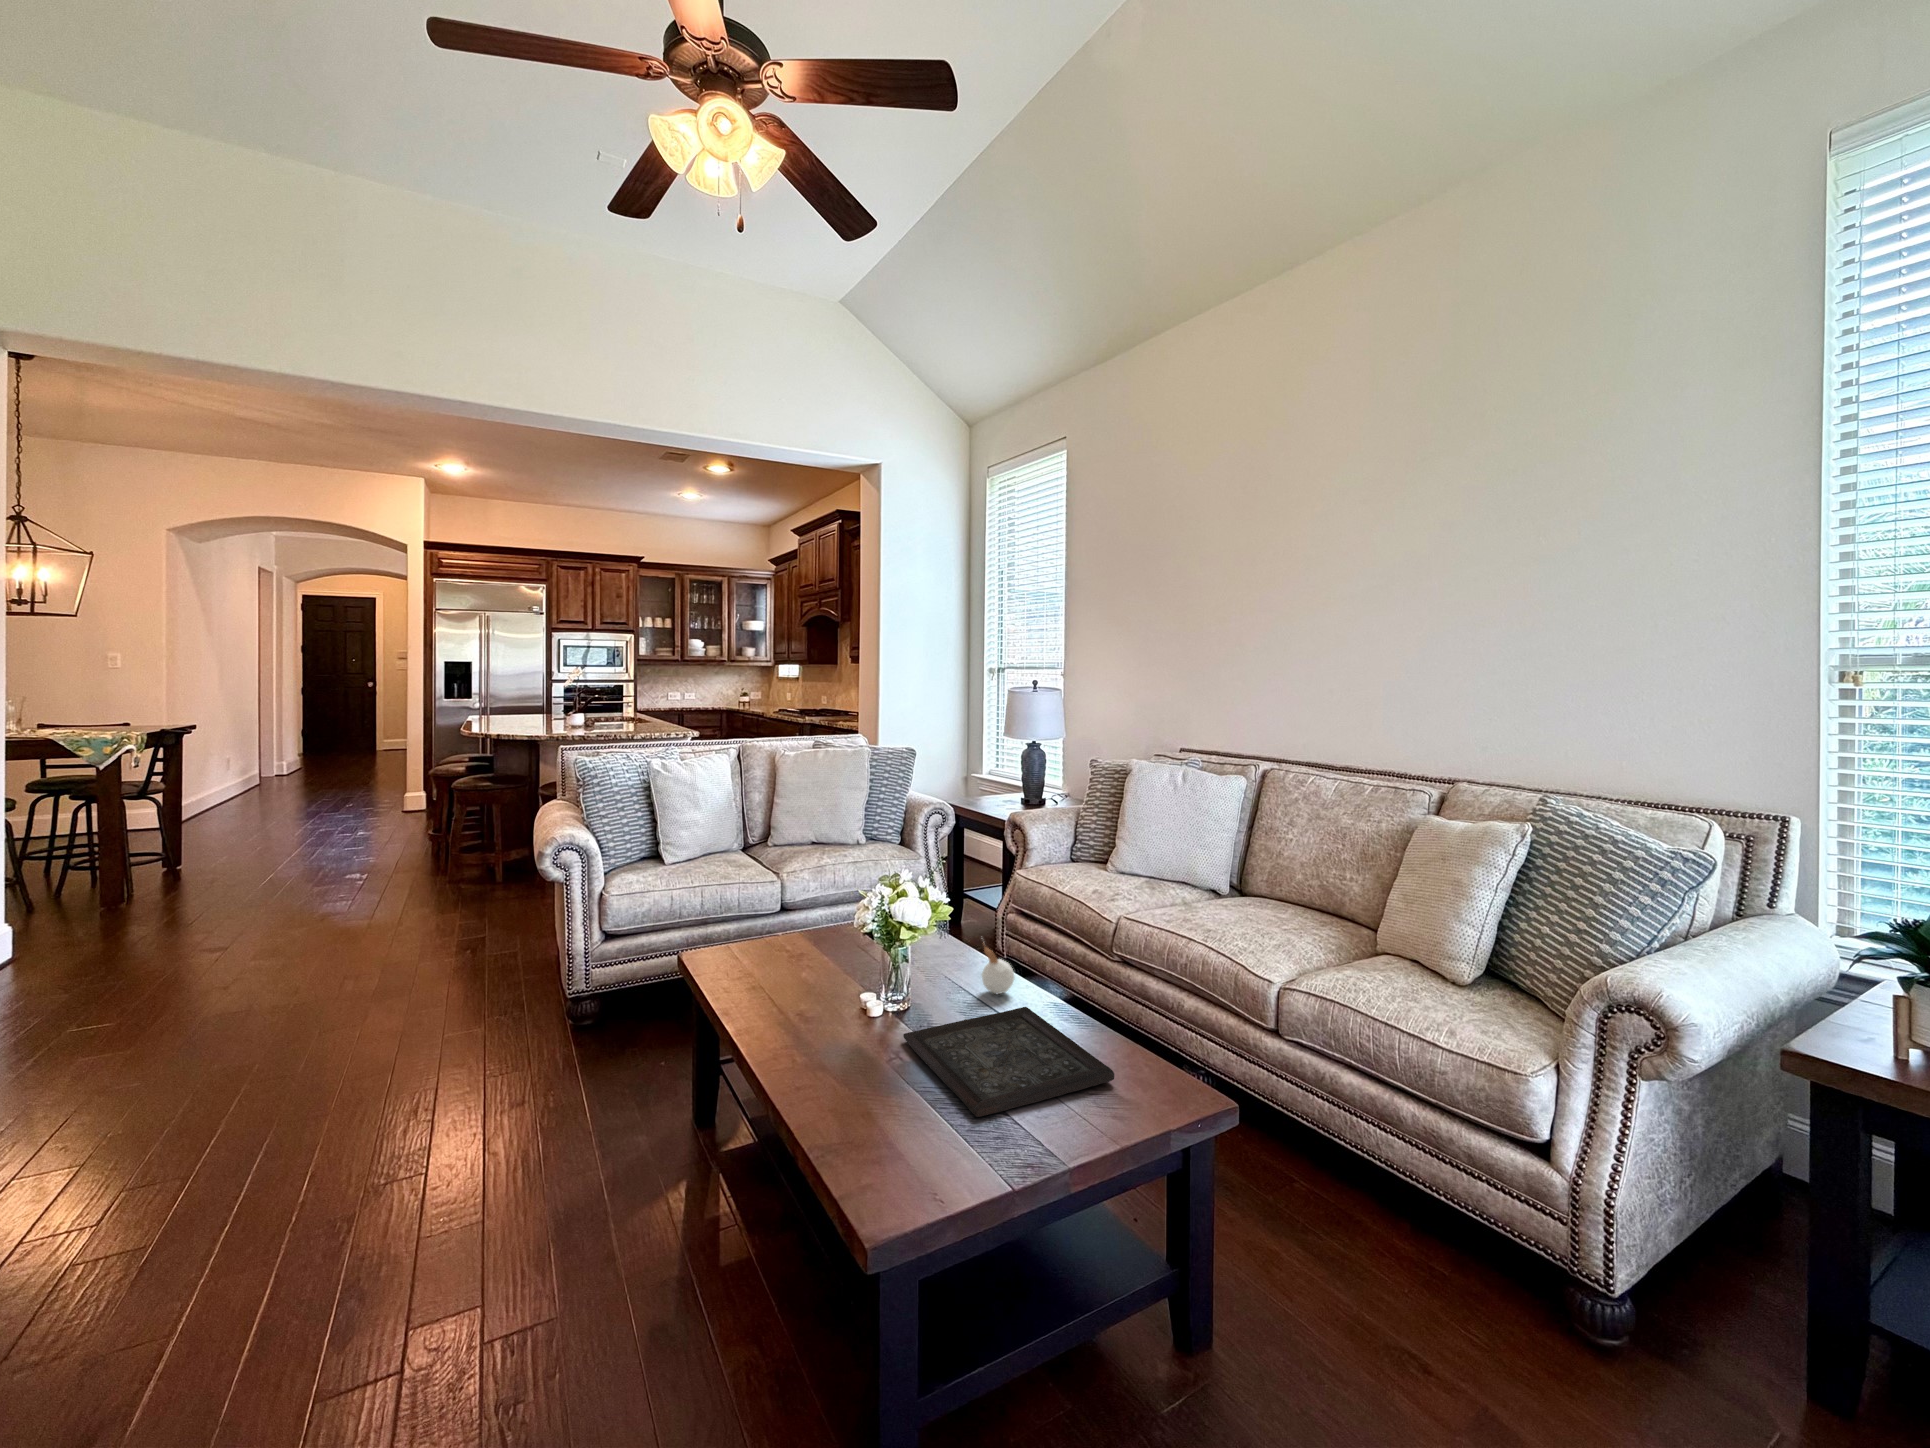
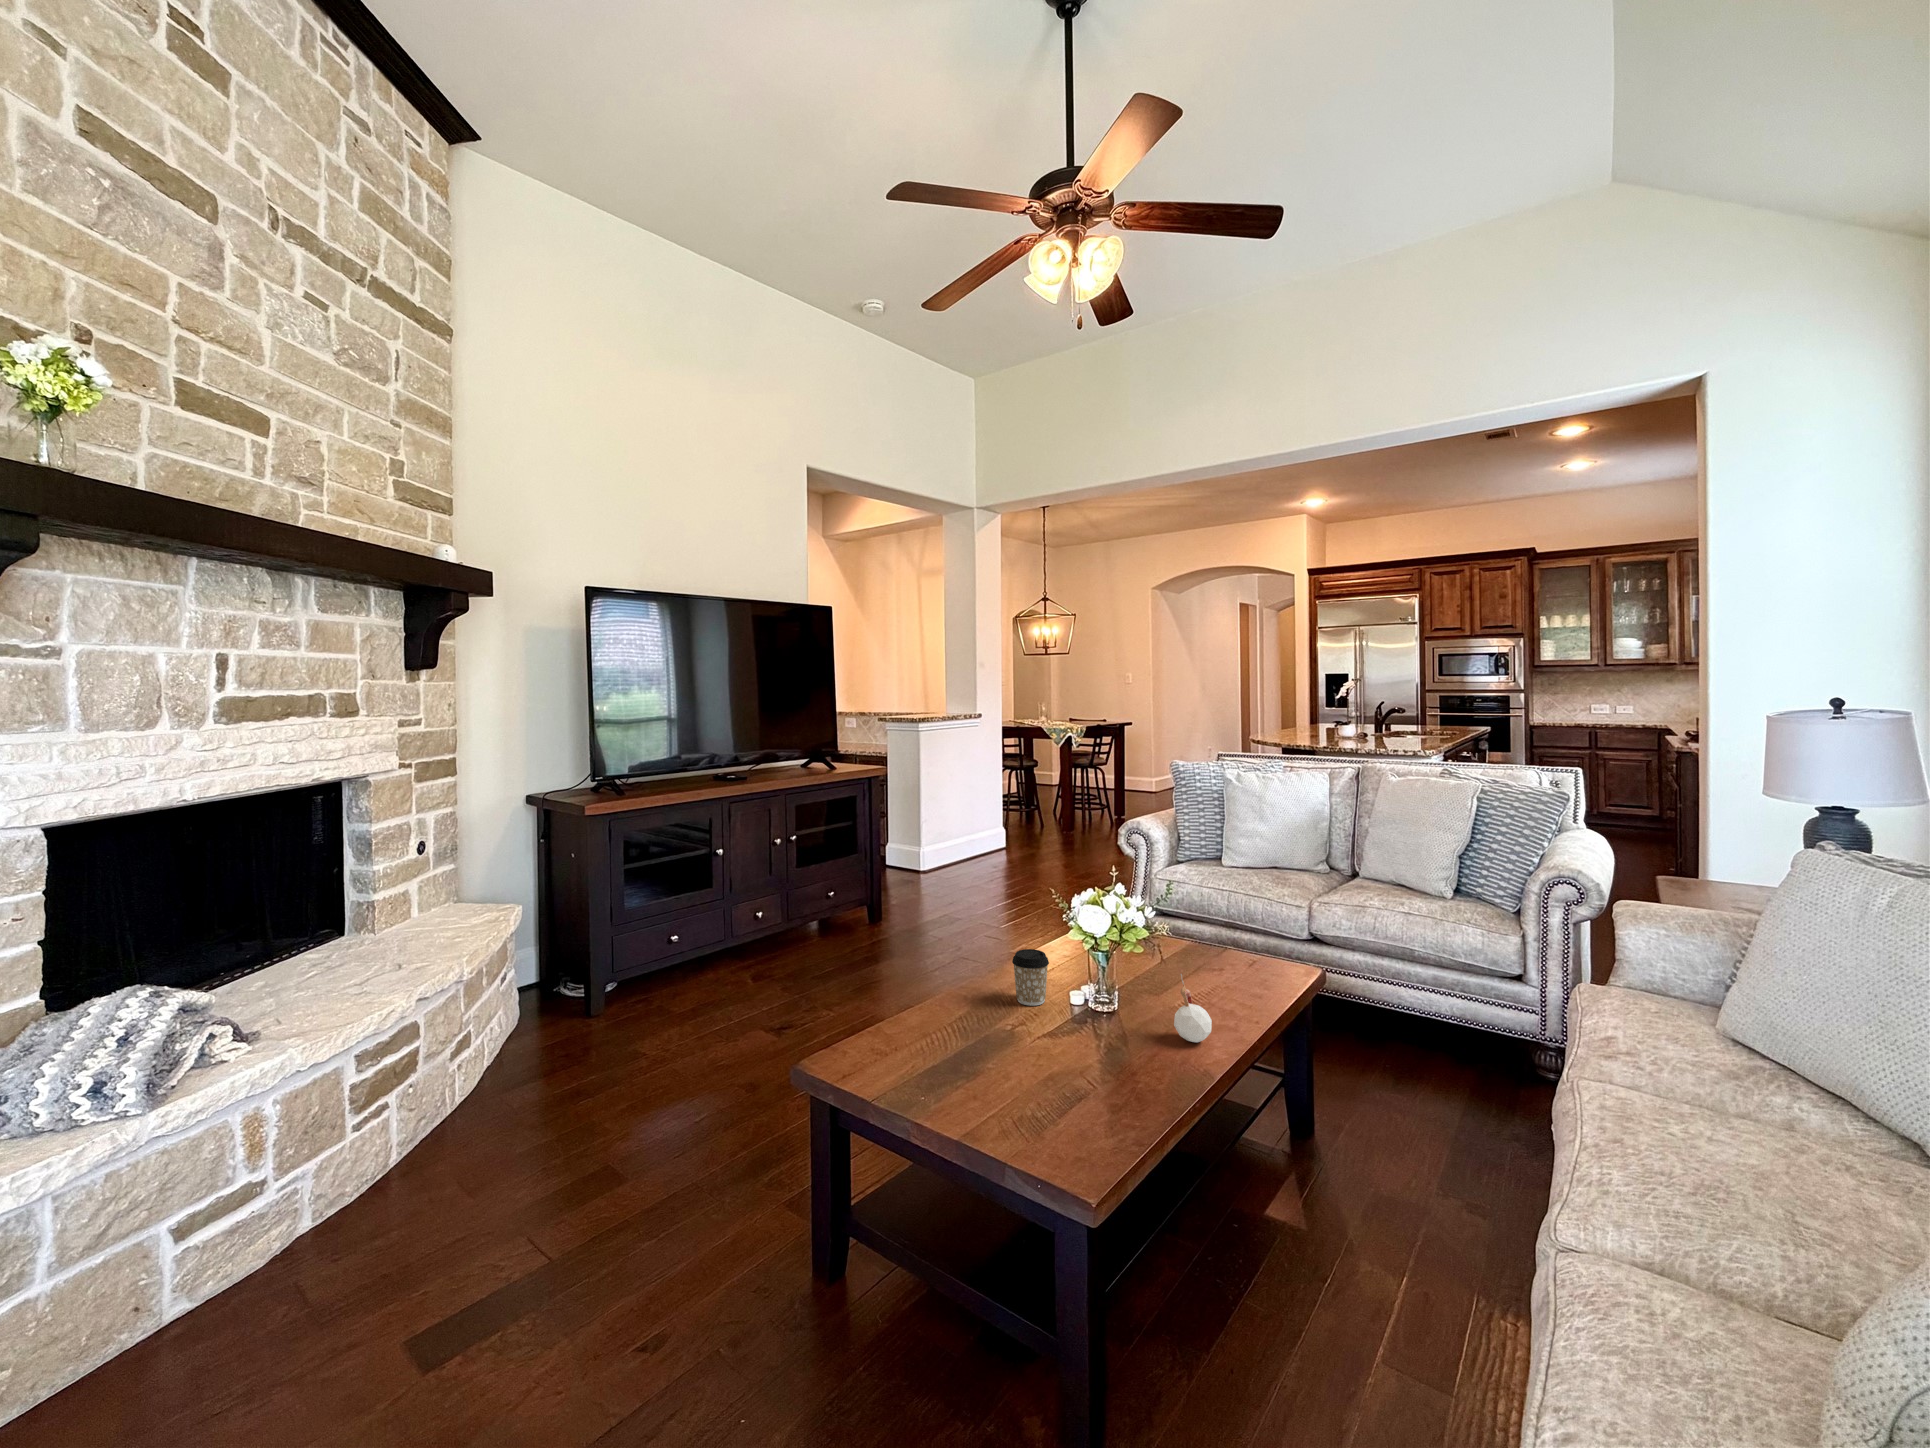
coffee cup: none [830,972,874,1040] -> present [1012,949,1049,1006]
tray: present [903,1007,1114,1117] -> none [950,1015,1160,1120]

